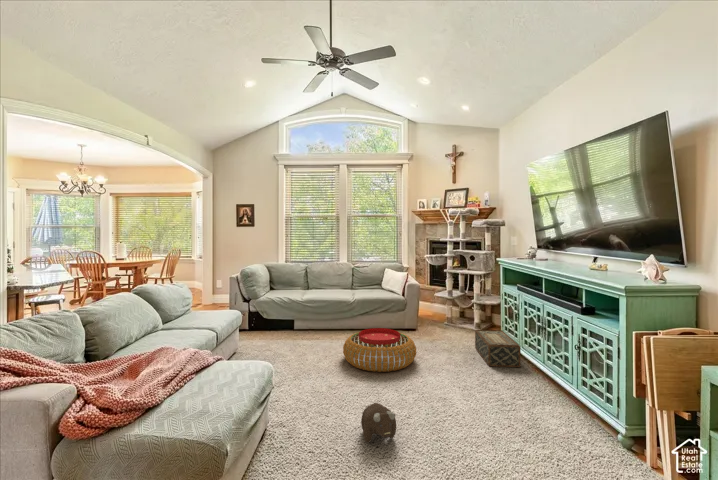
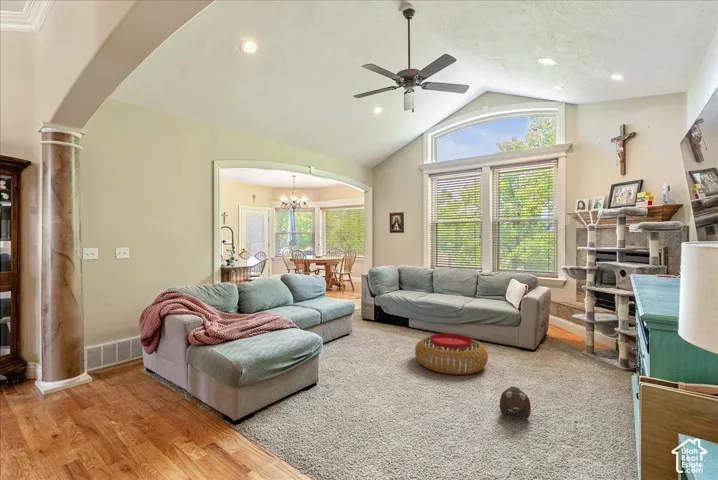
woven basket: present [475,330,521,367] -> none [562,357,614,408]
plush toy: present [361,403,396,443] -> present [500,387,531,419]

